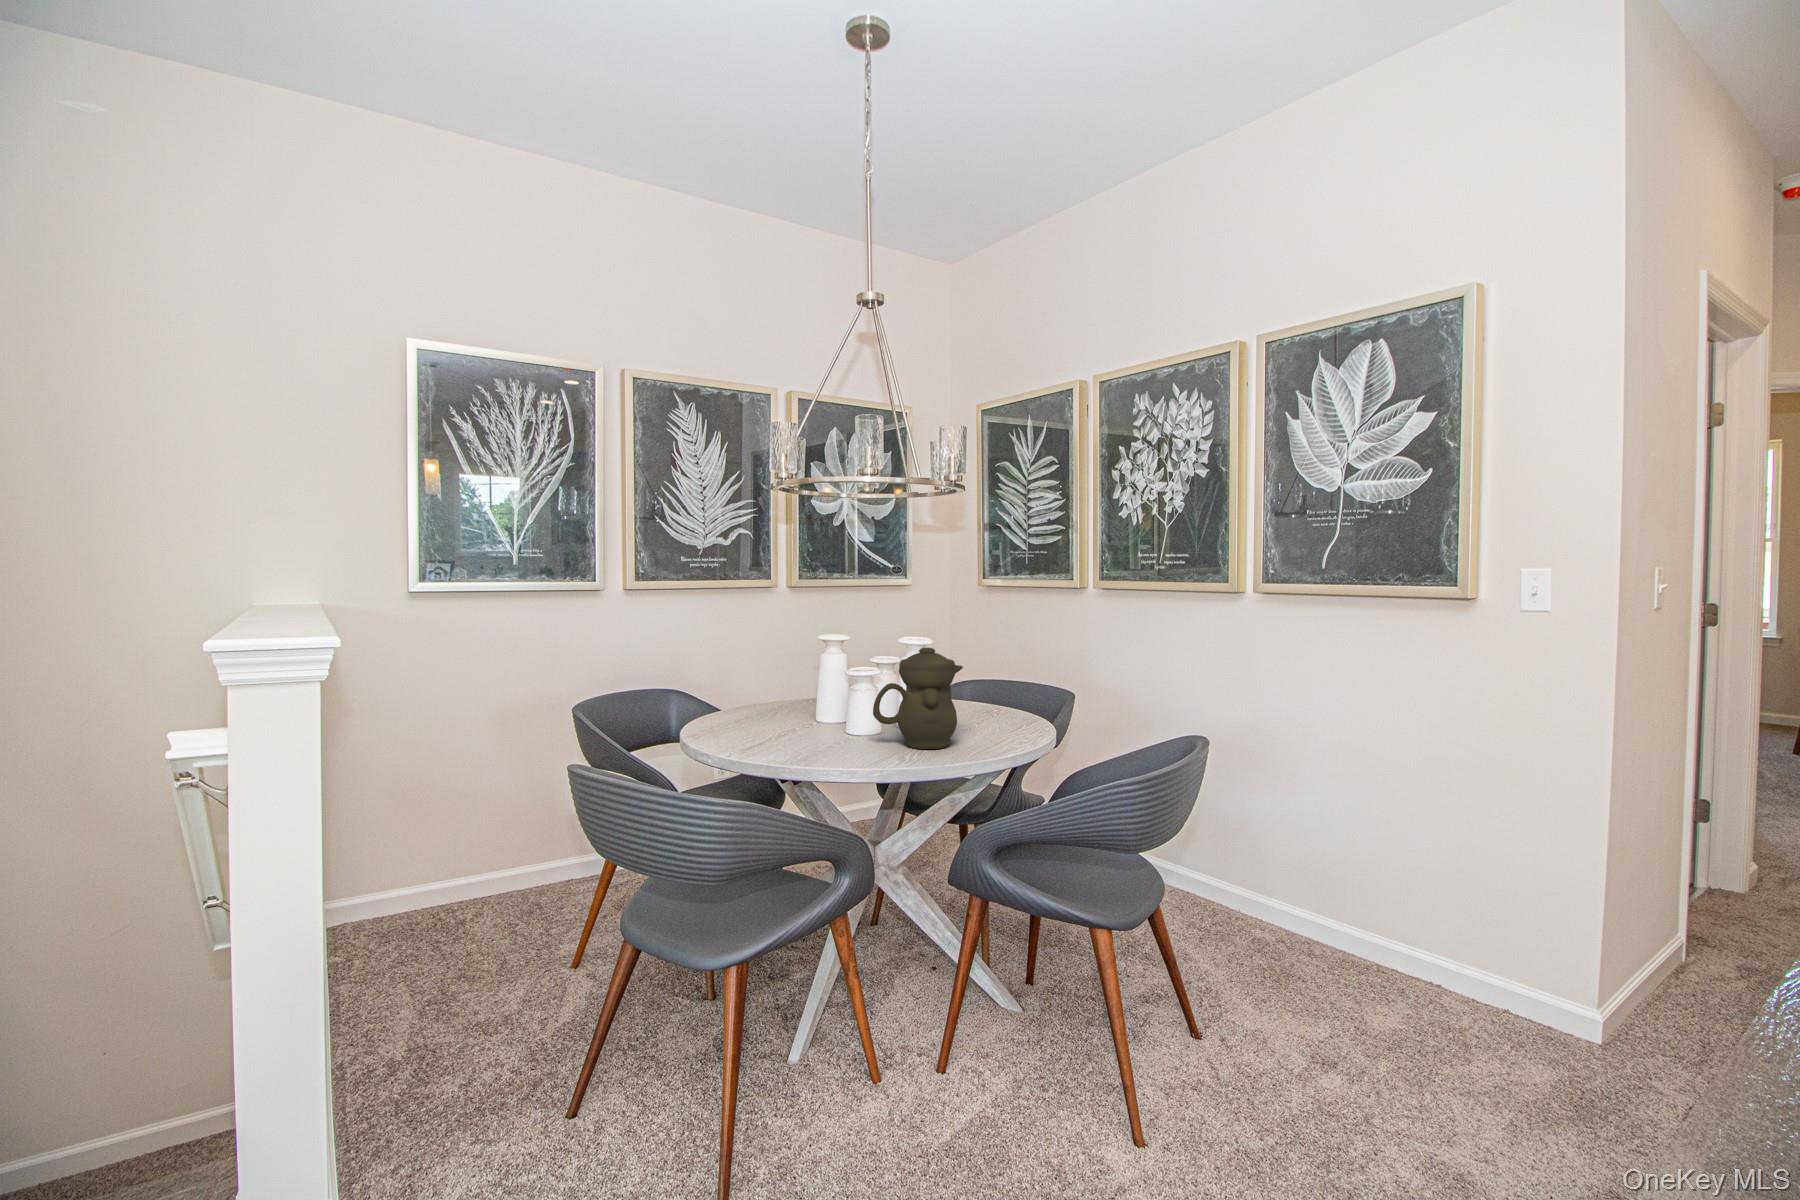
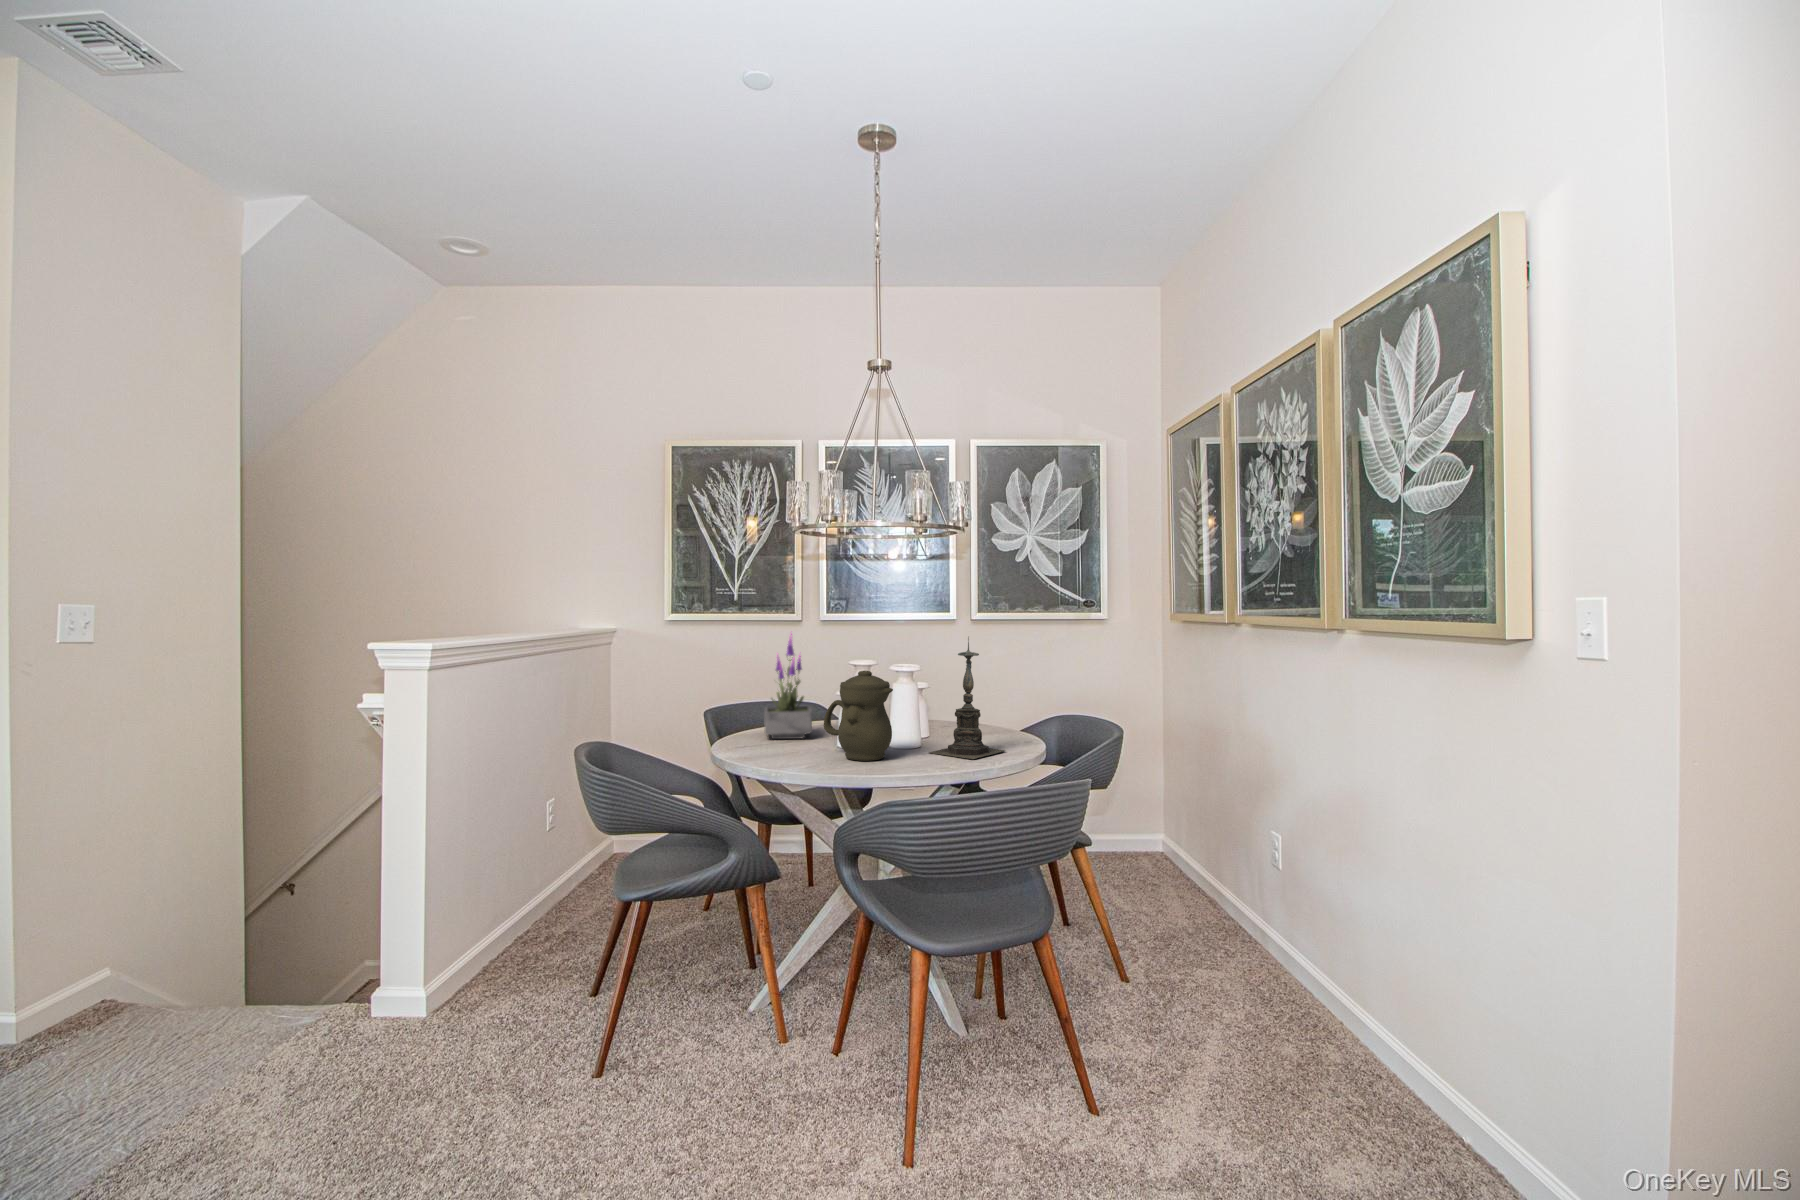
potted plant: none [732,604,809,738] -> present [764,633,812,739]
candle holder: none [961,606,1019,732] -> present [930,637,1005,759]

